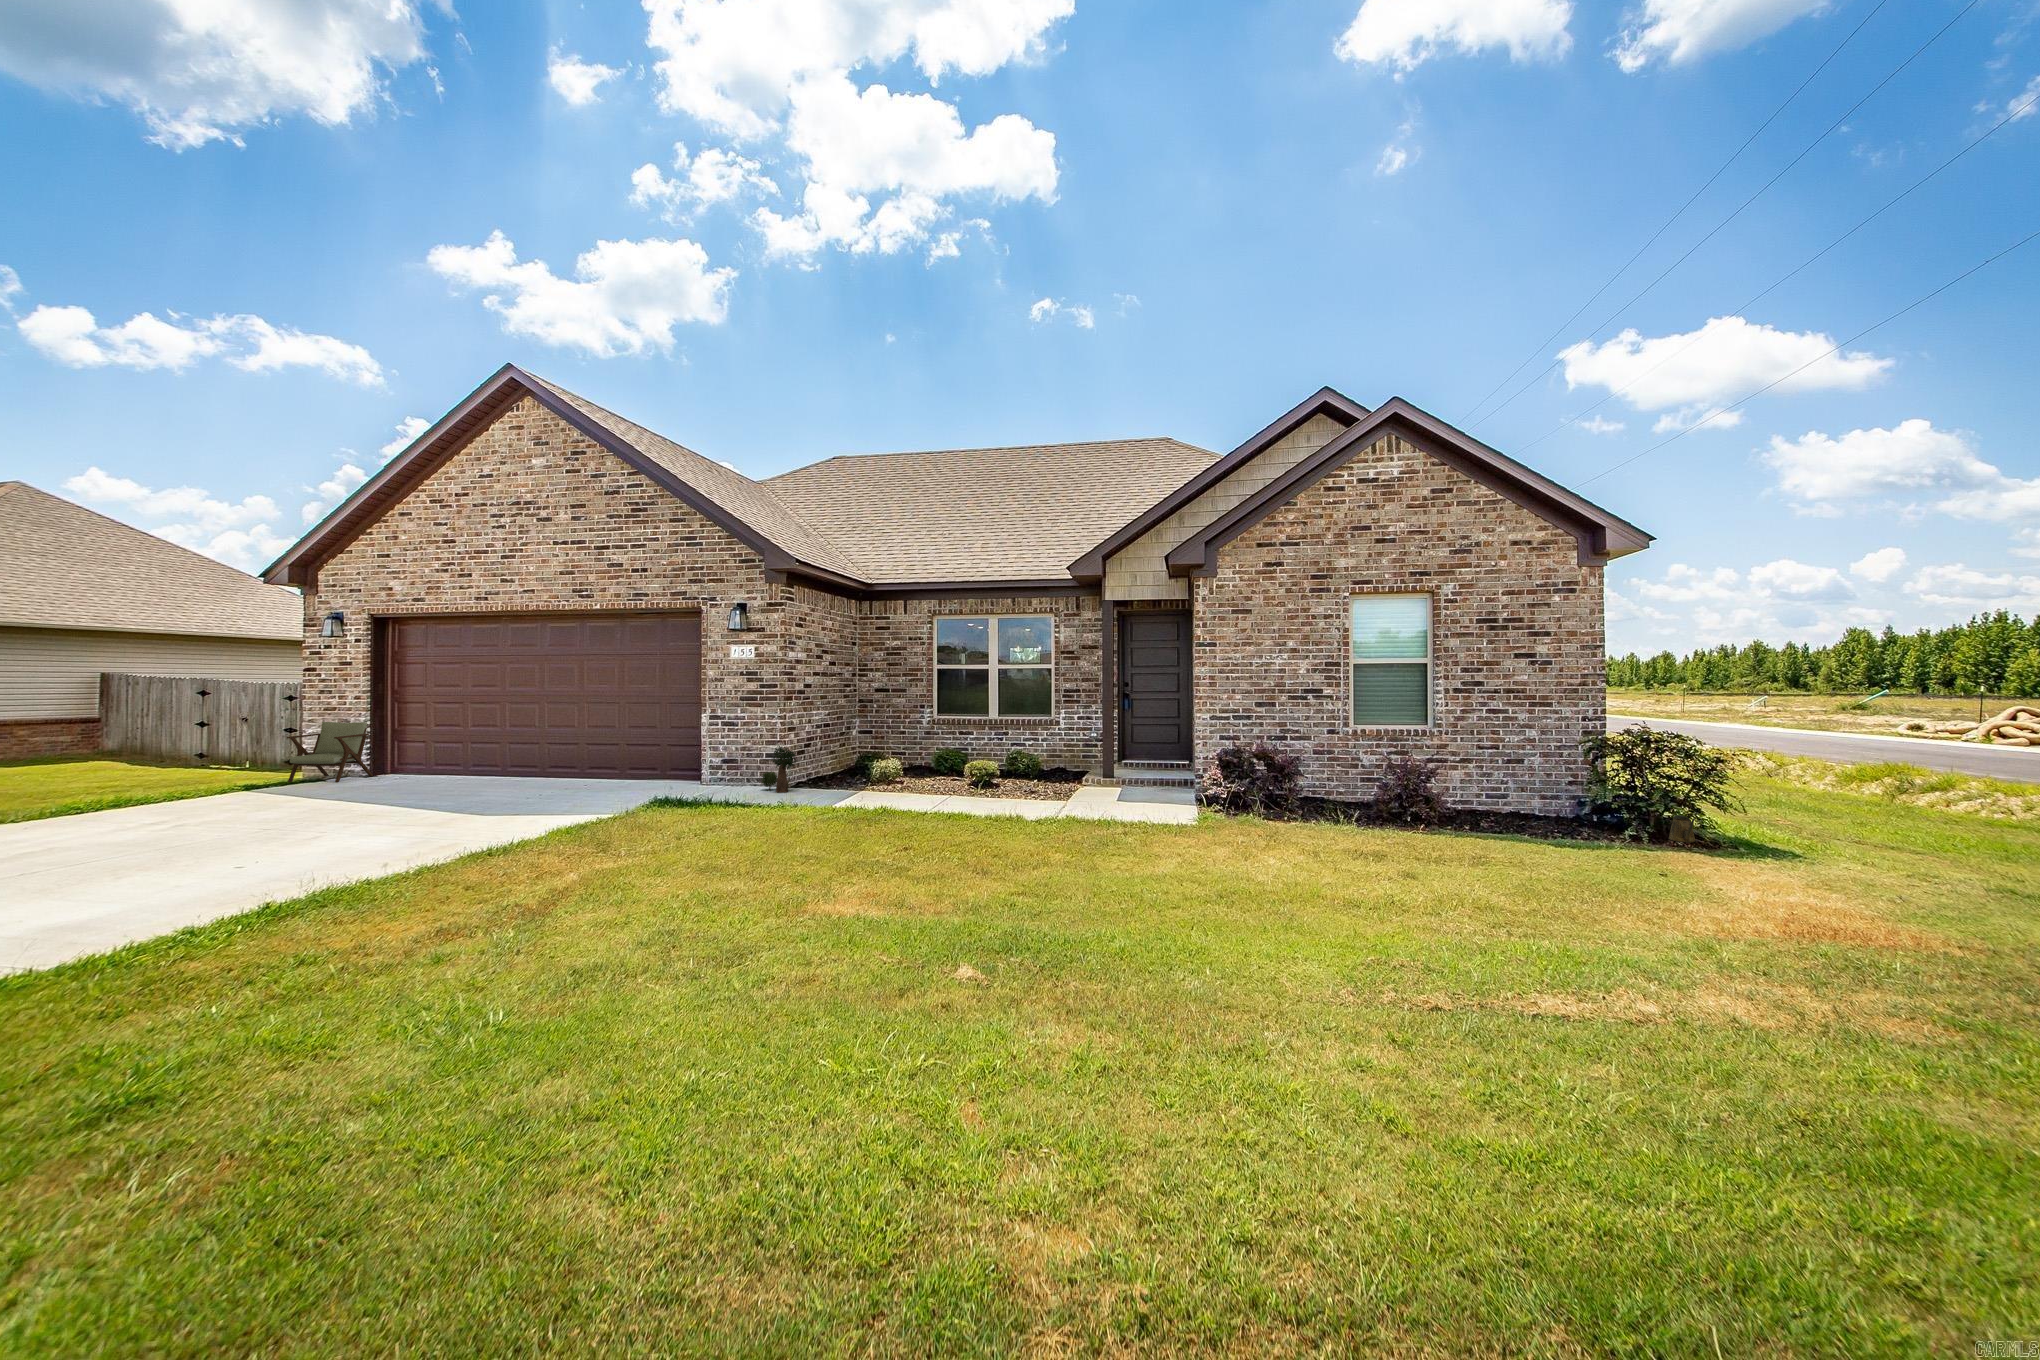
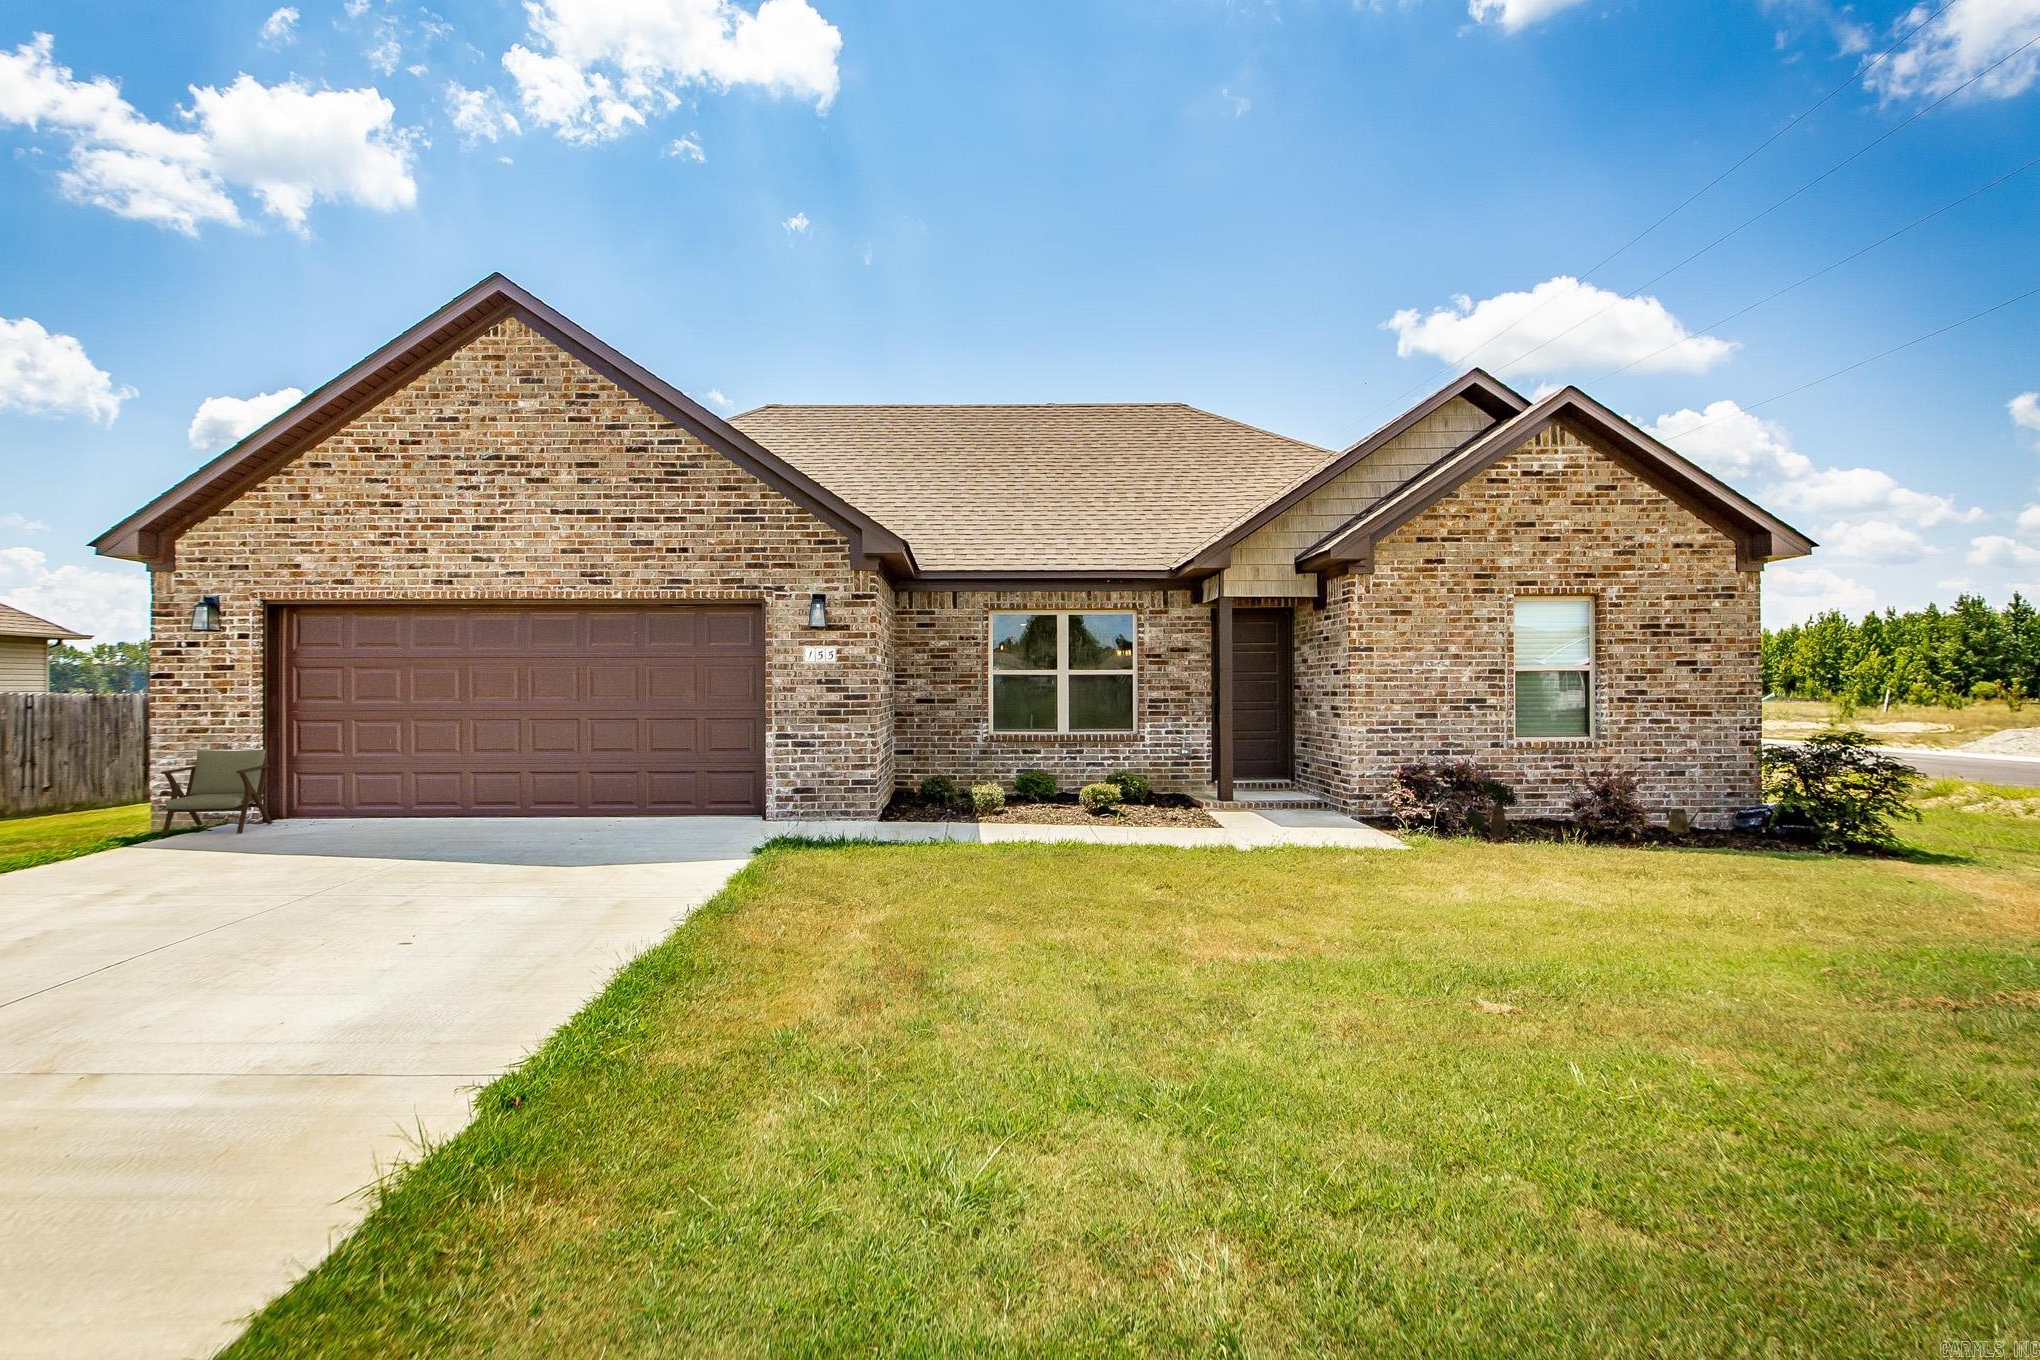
potted plant: present [761,746,796,792] -> present [1465,778,1517,837]
watering can: present [1669,815,1695,843] -> present [1666,808,1701,833]

